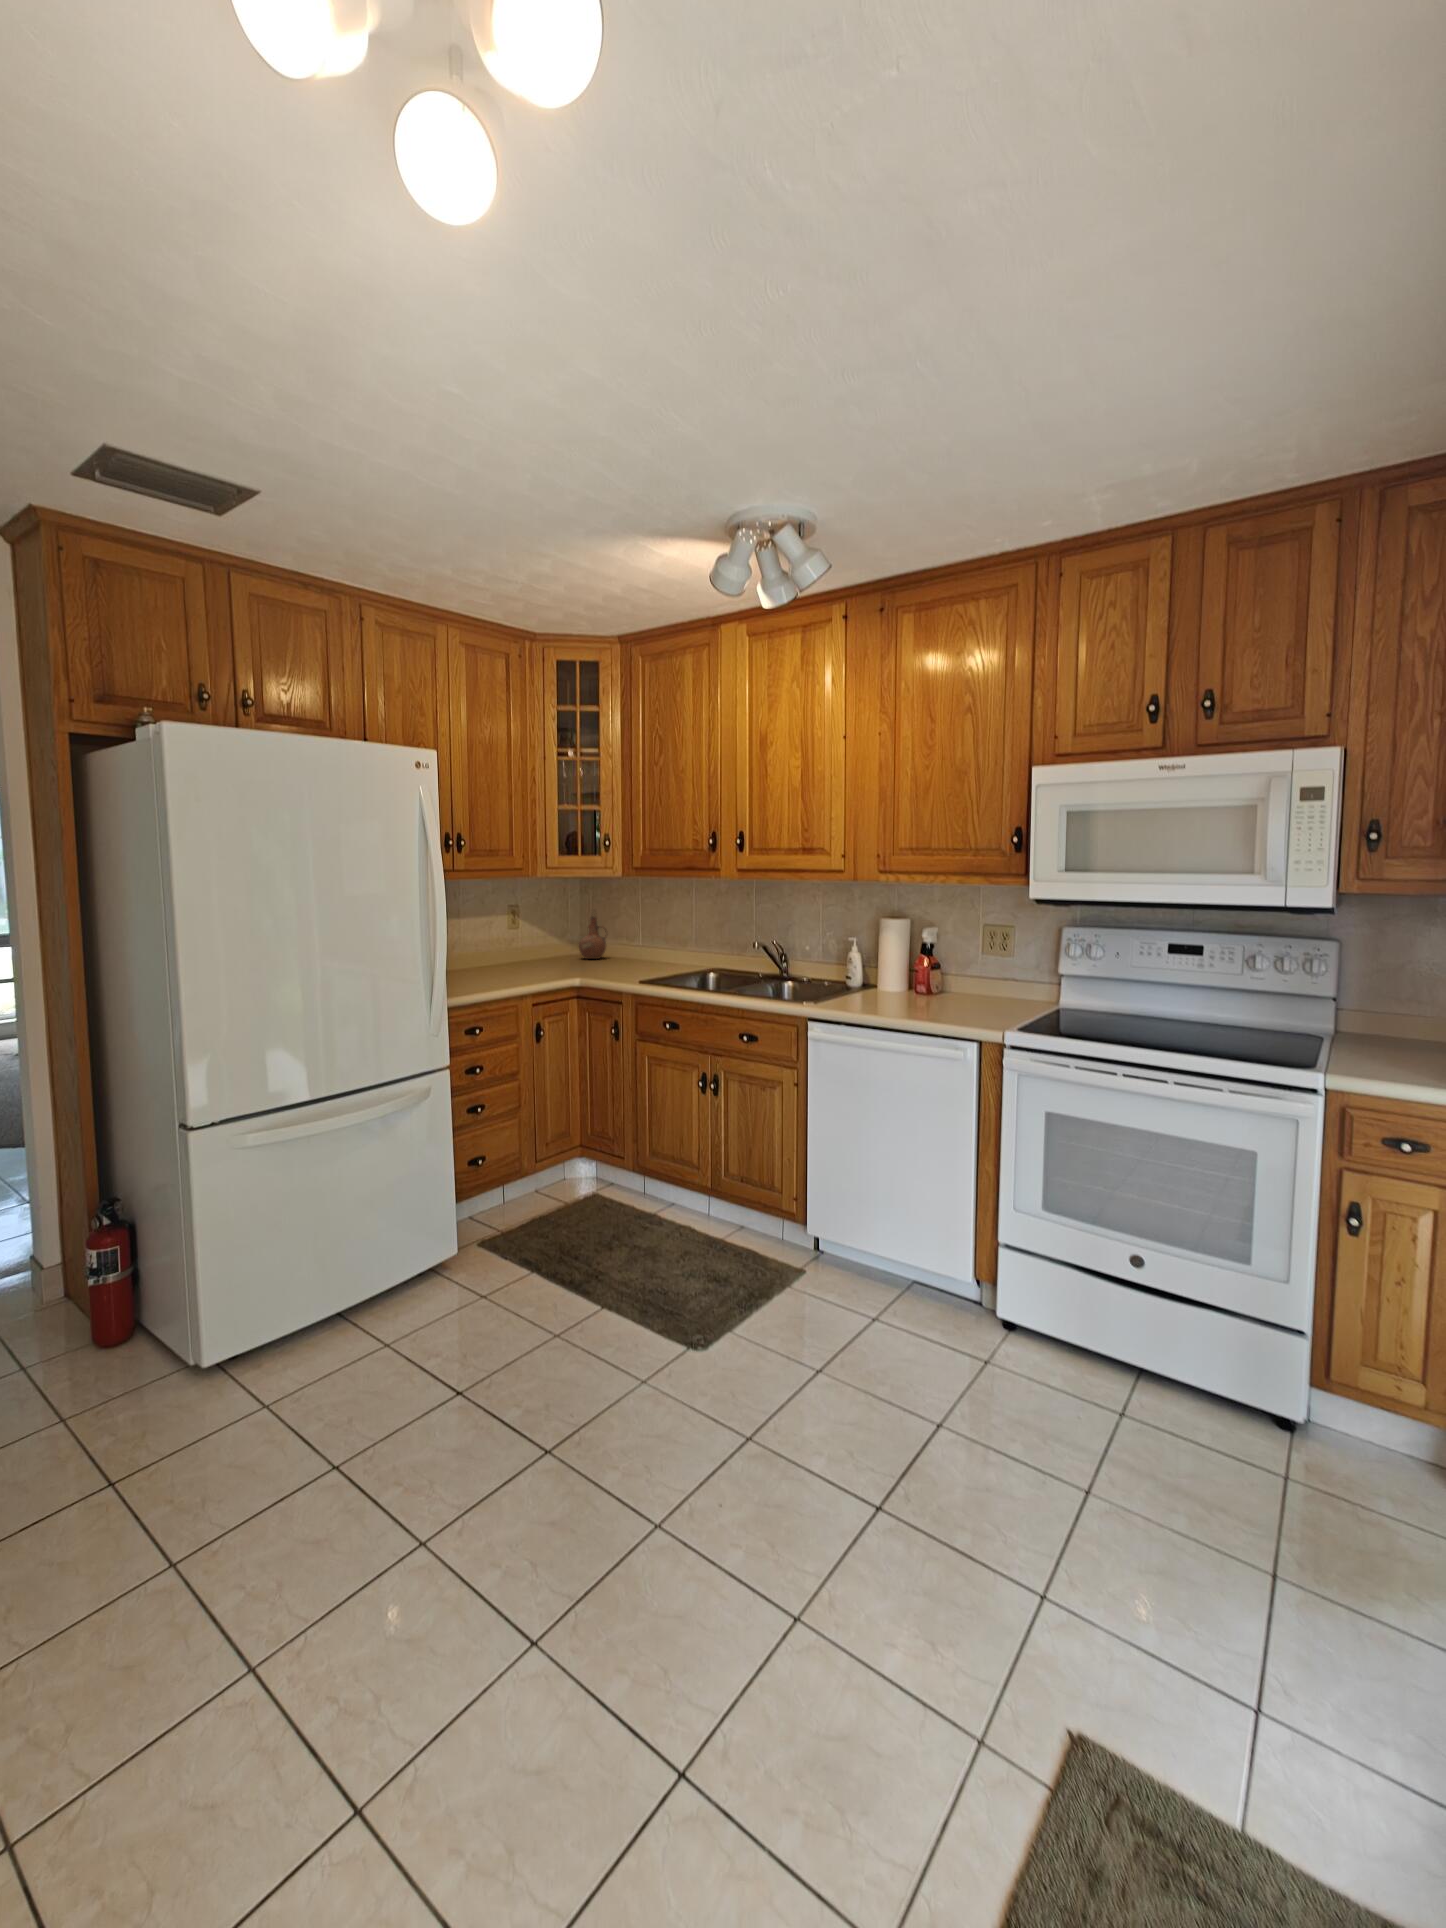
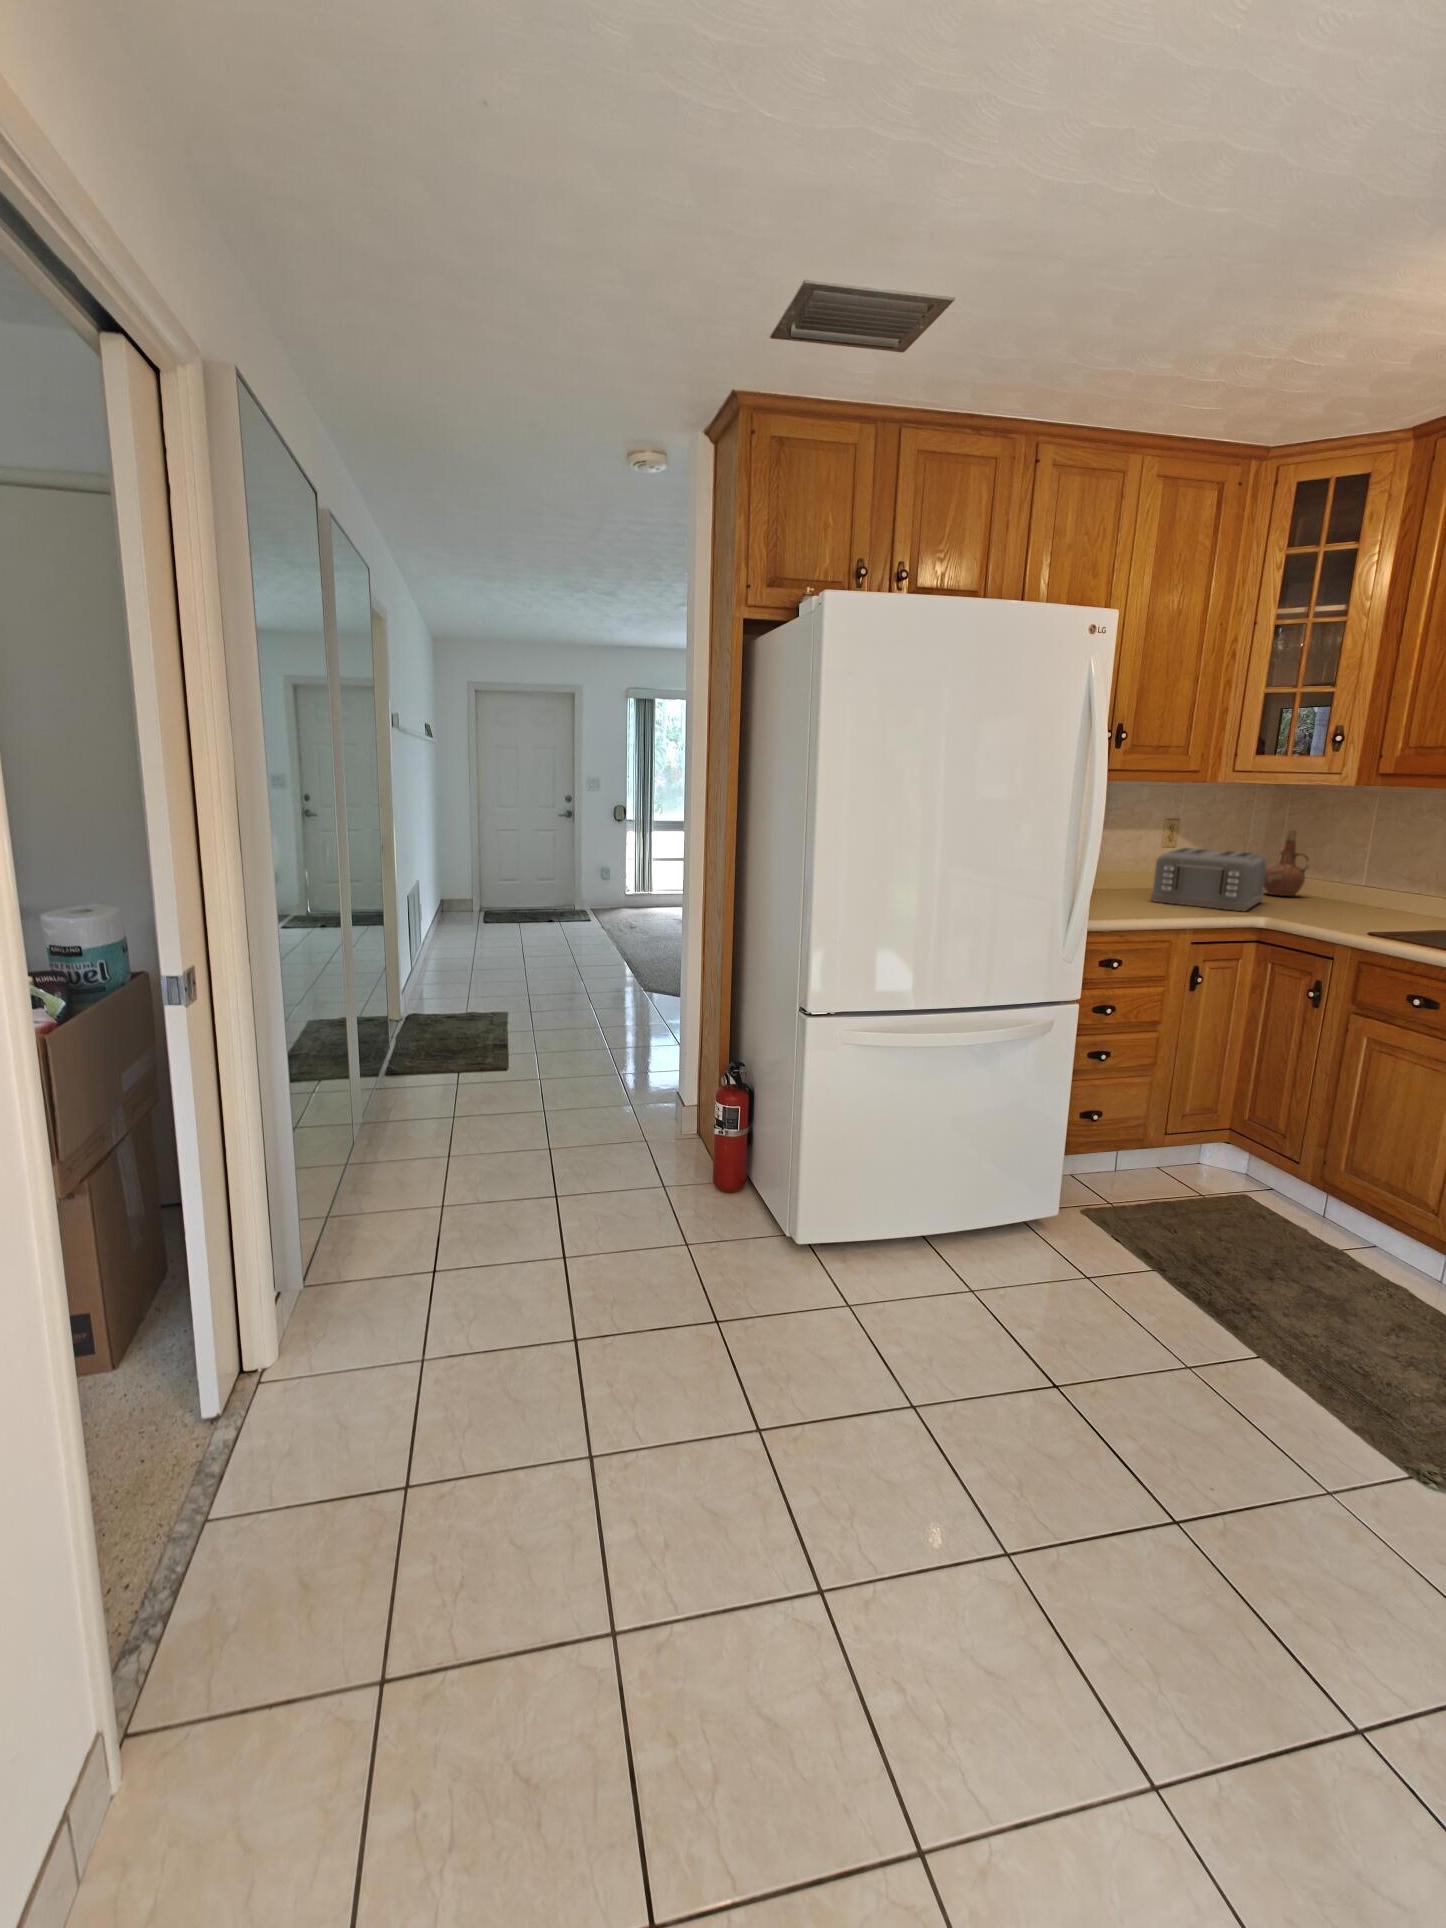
toaster: none [500,929,580,975] -> present [1151,848,1267,911]

